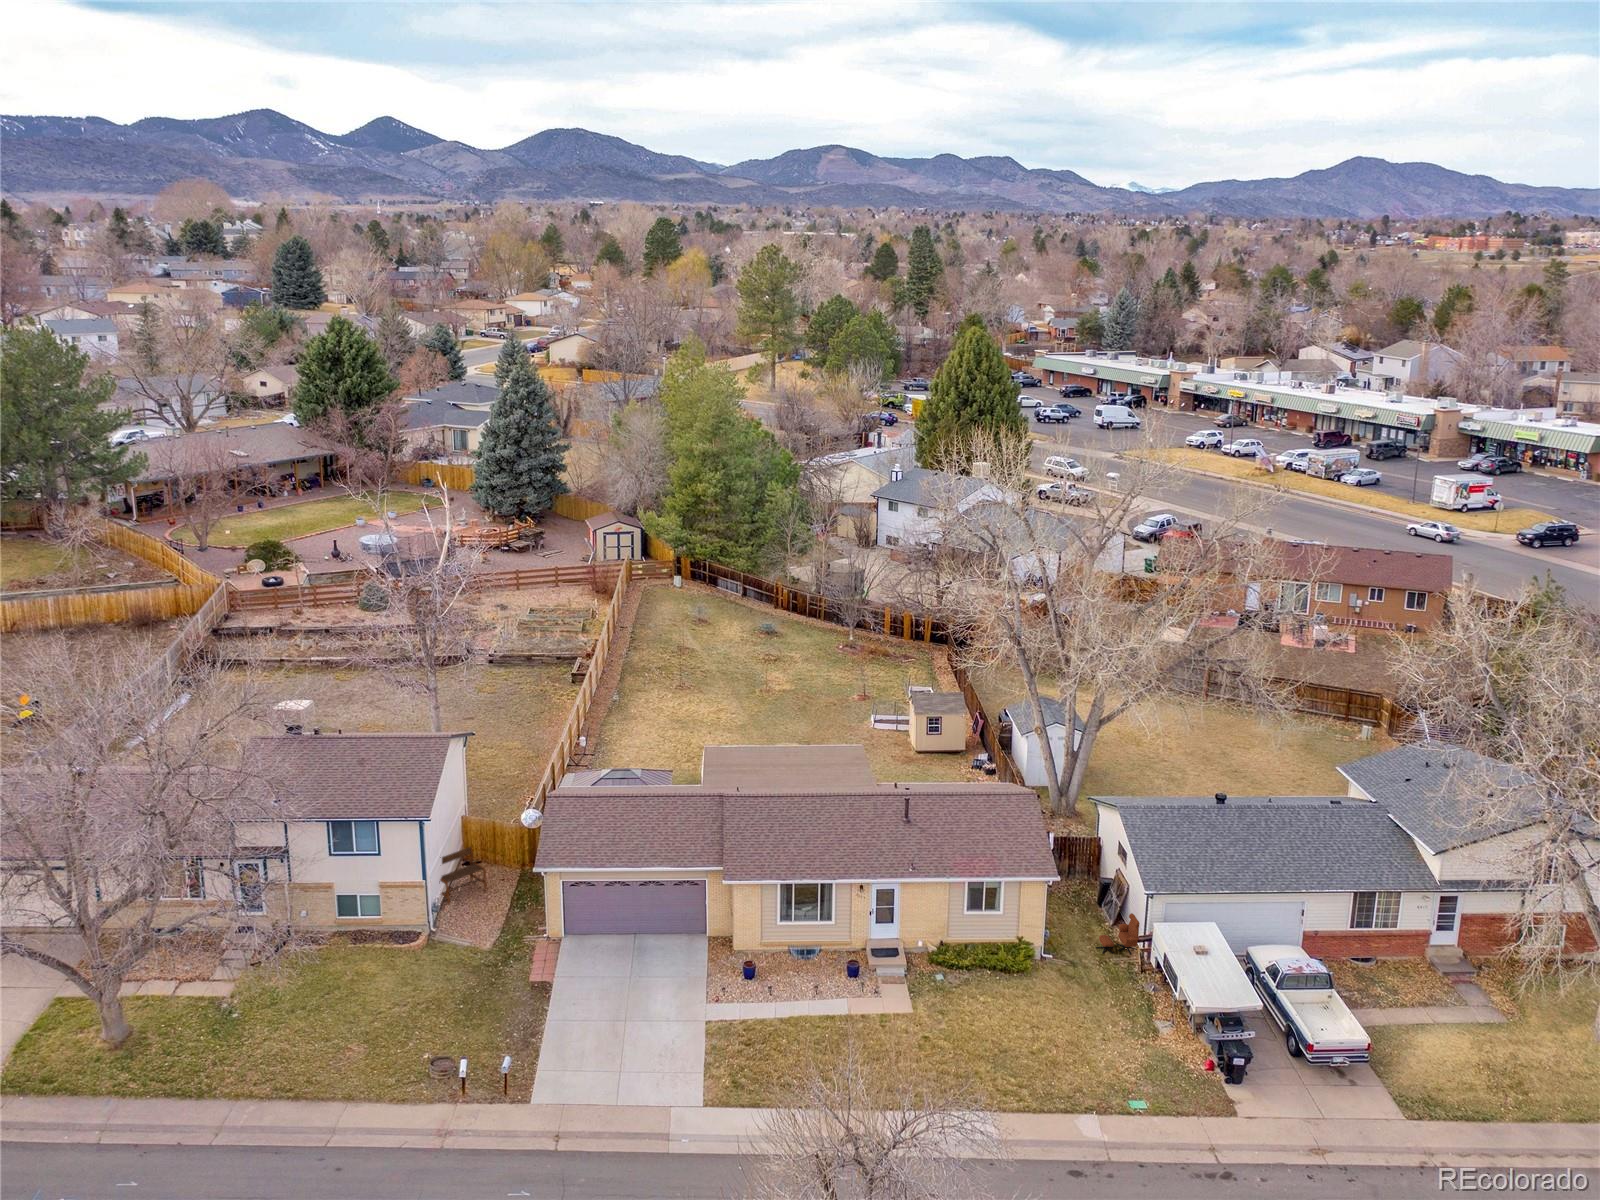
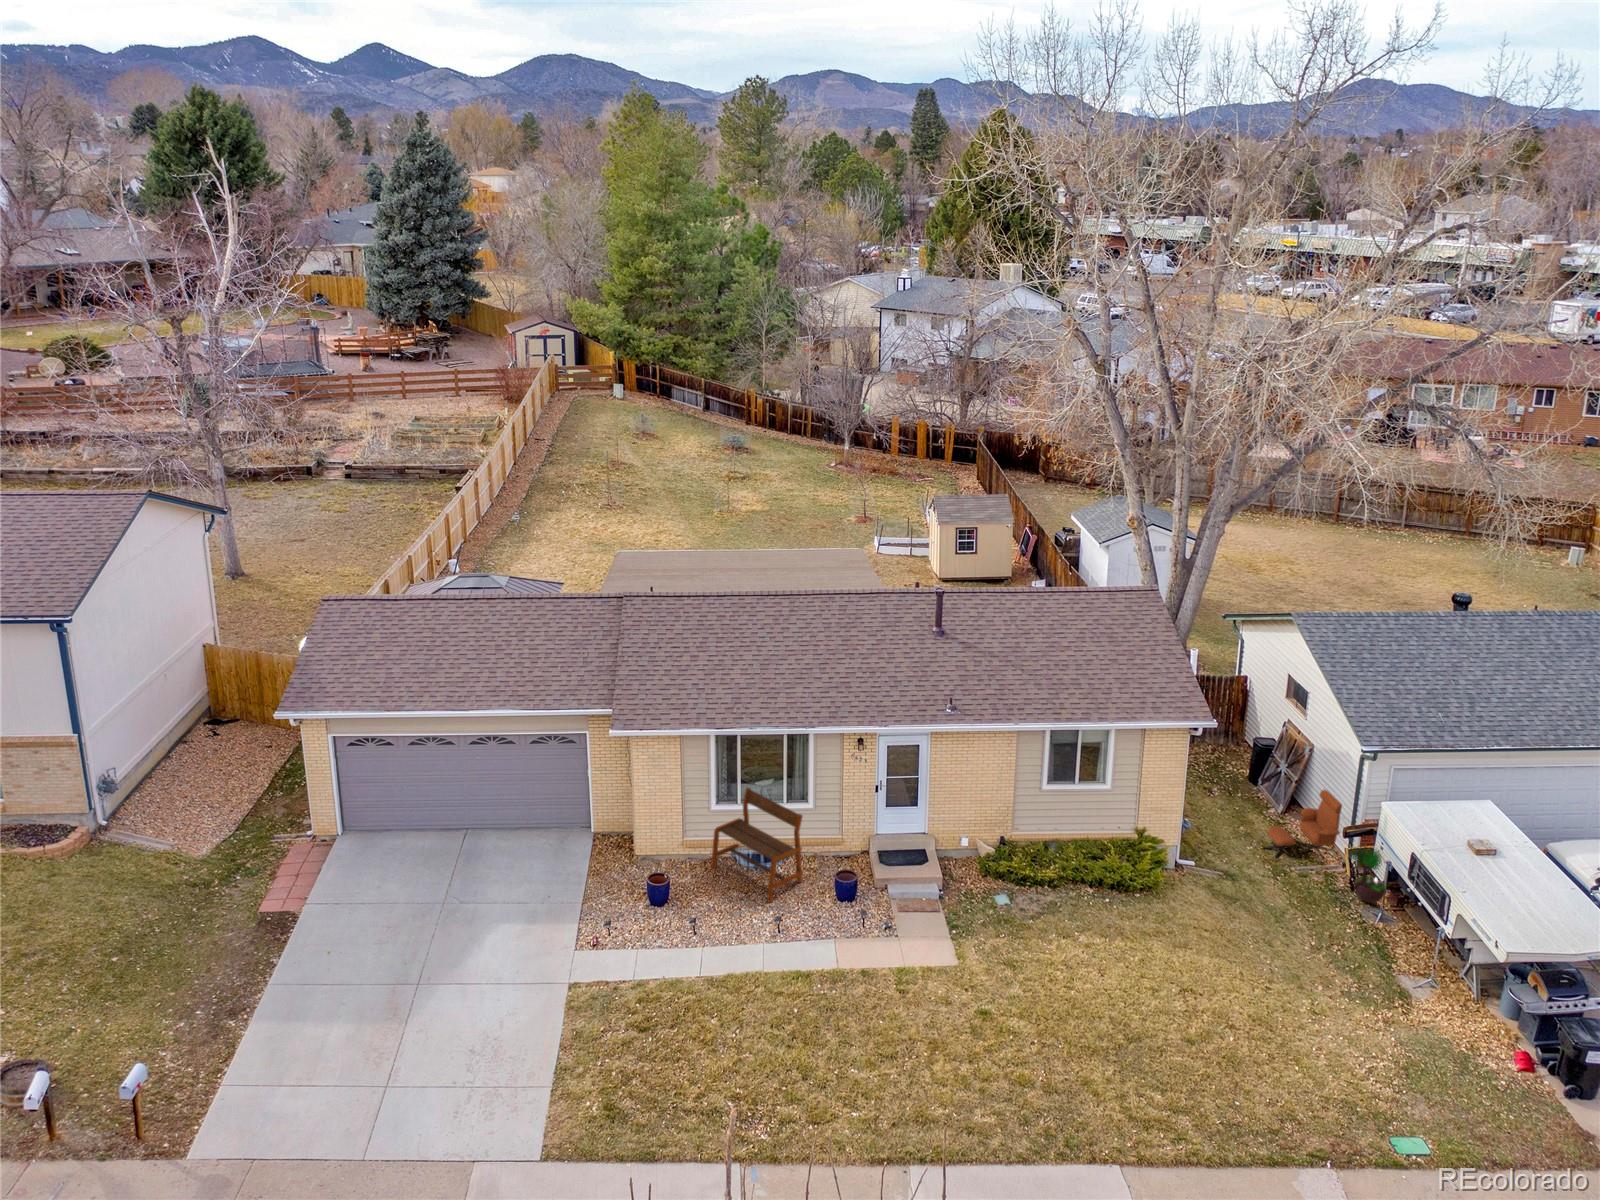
bench: present [439,847,487,905] -> present [711,788,803,903]
potted tree: none [1136,944,1159,981] -> present [1350,846,1386,903]

